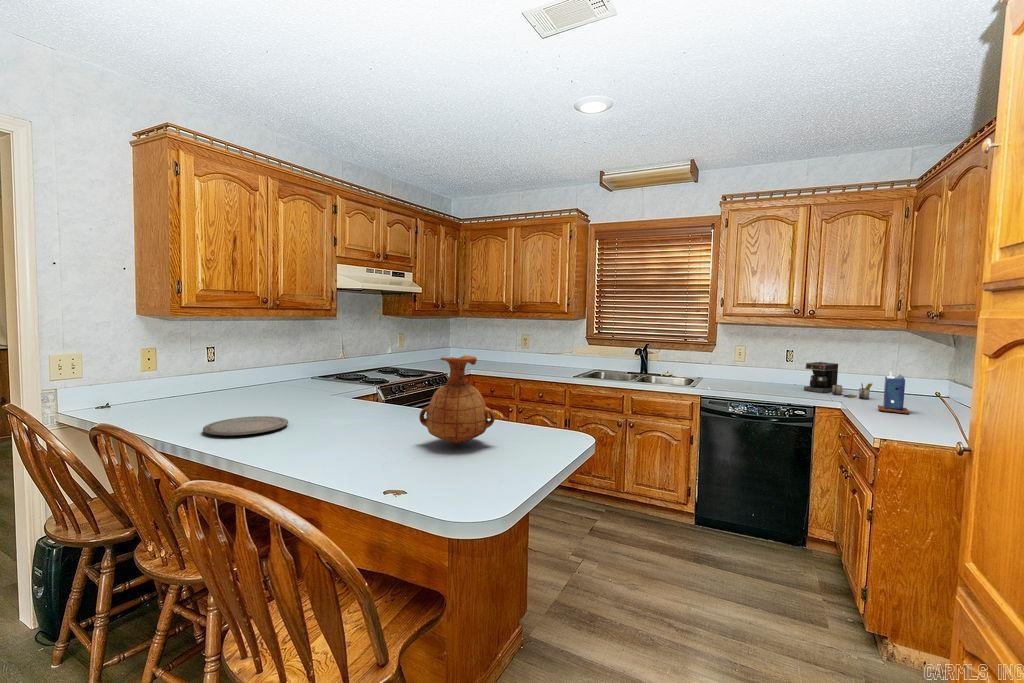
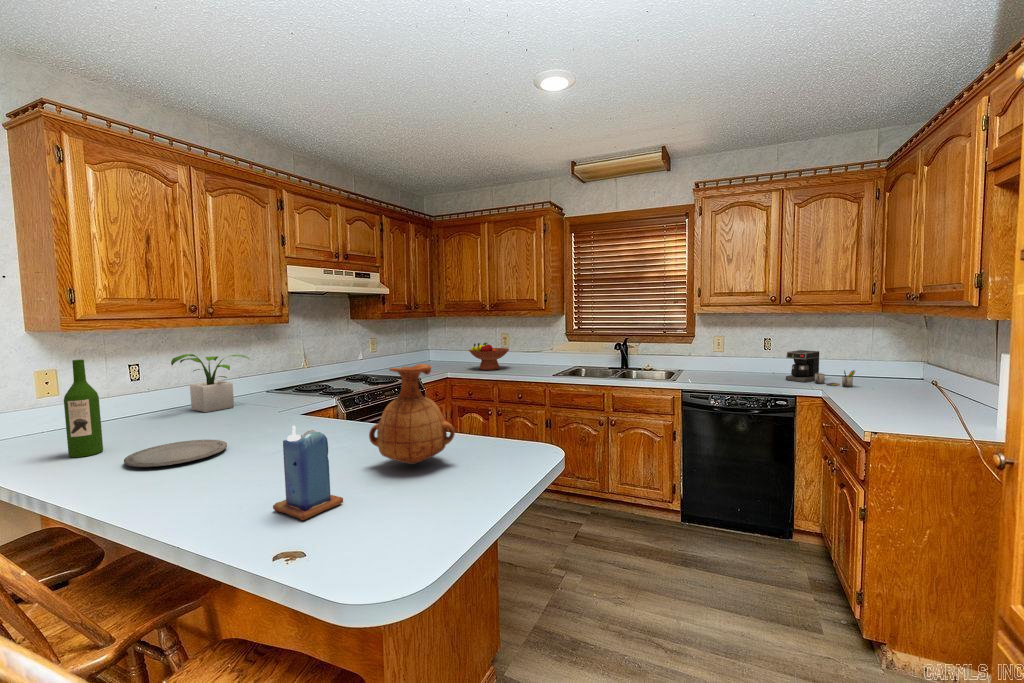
wine bottle: none [150,340,180,426] -> present [64,359,103,457]
potted plant: none [231,340,298,395] -> present [171,354,250,412]
fruit bowl: none [495,343,534,369] -> present [469,343,509,370]
candle: present [878,372,909,414] -> present [273,425,343,520]

